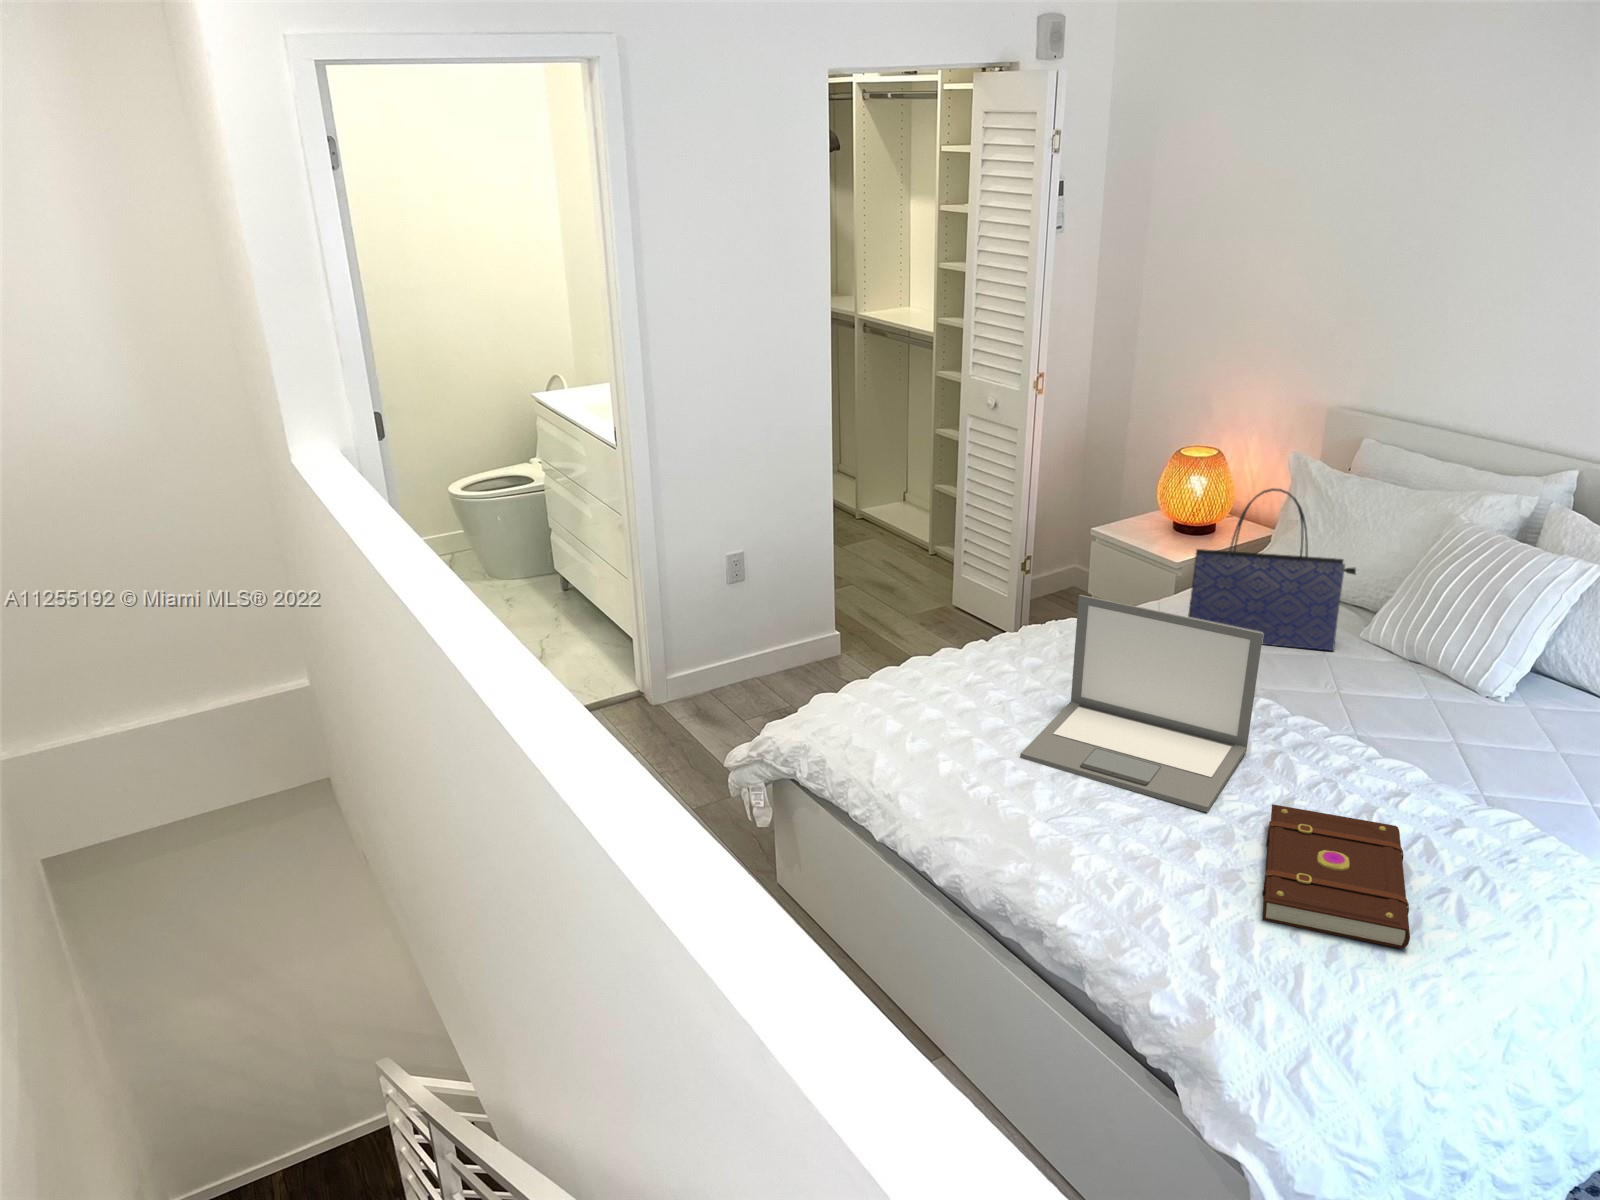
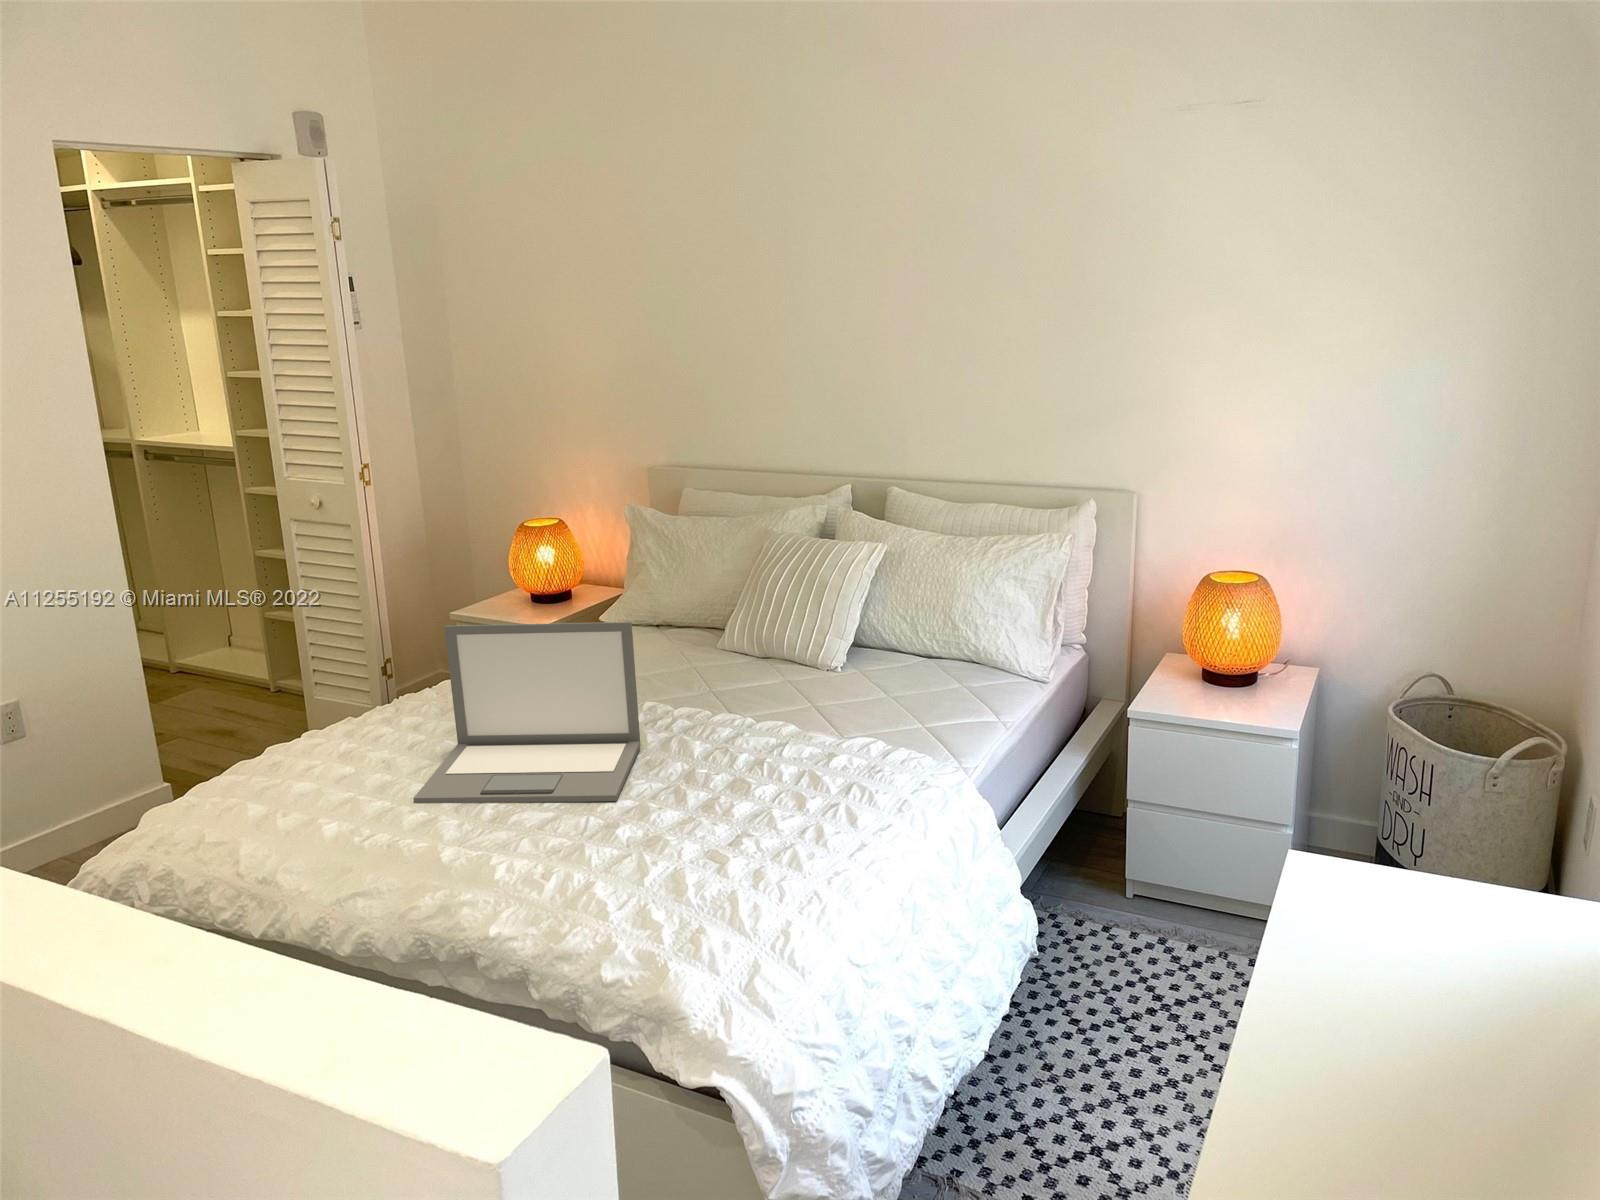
tote bag: present [1188,488,1356,651] -> none [554,512,701,674]
book: present [1262,804,1410,949] -> none [674,764,819,870]

